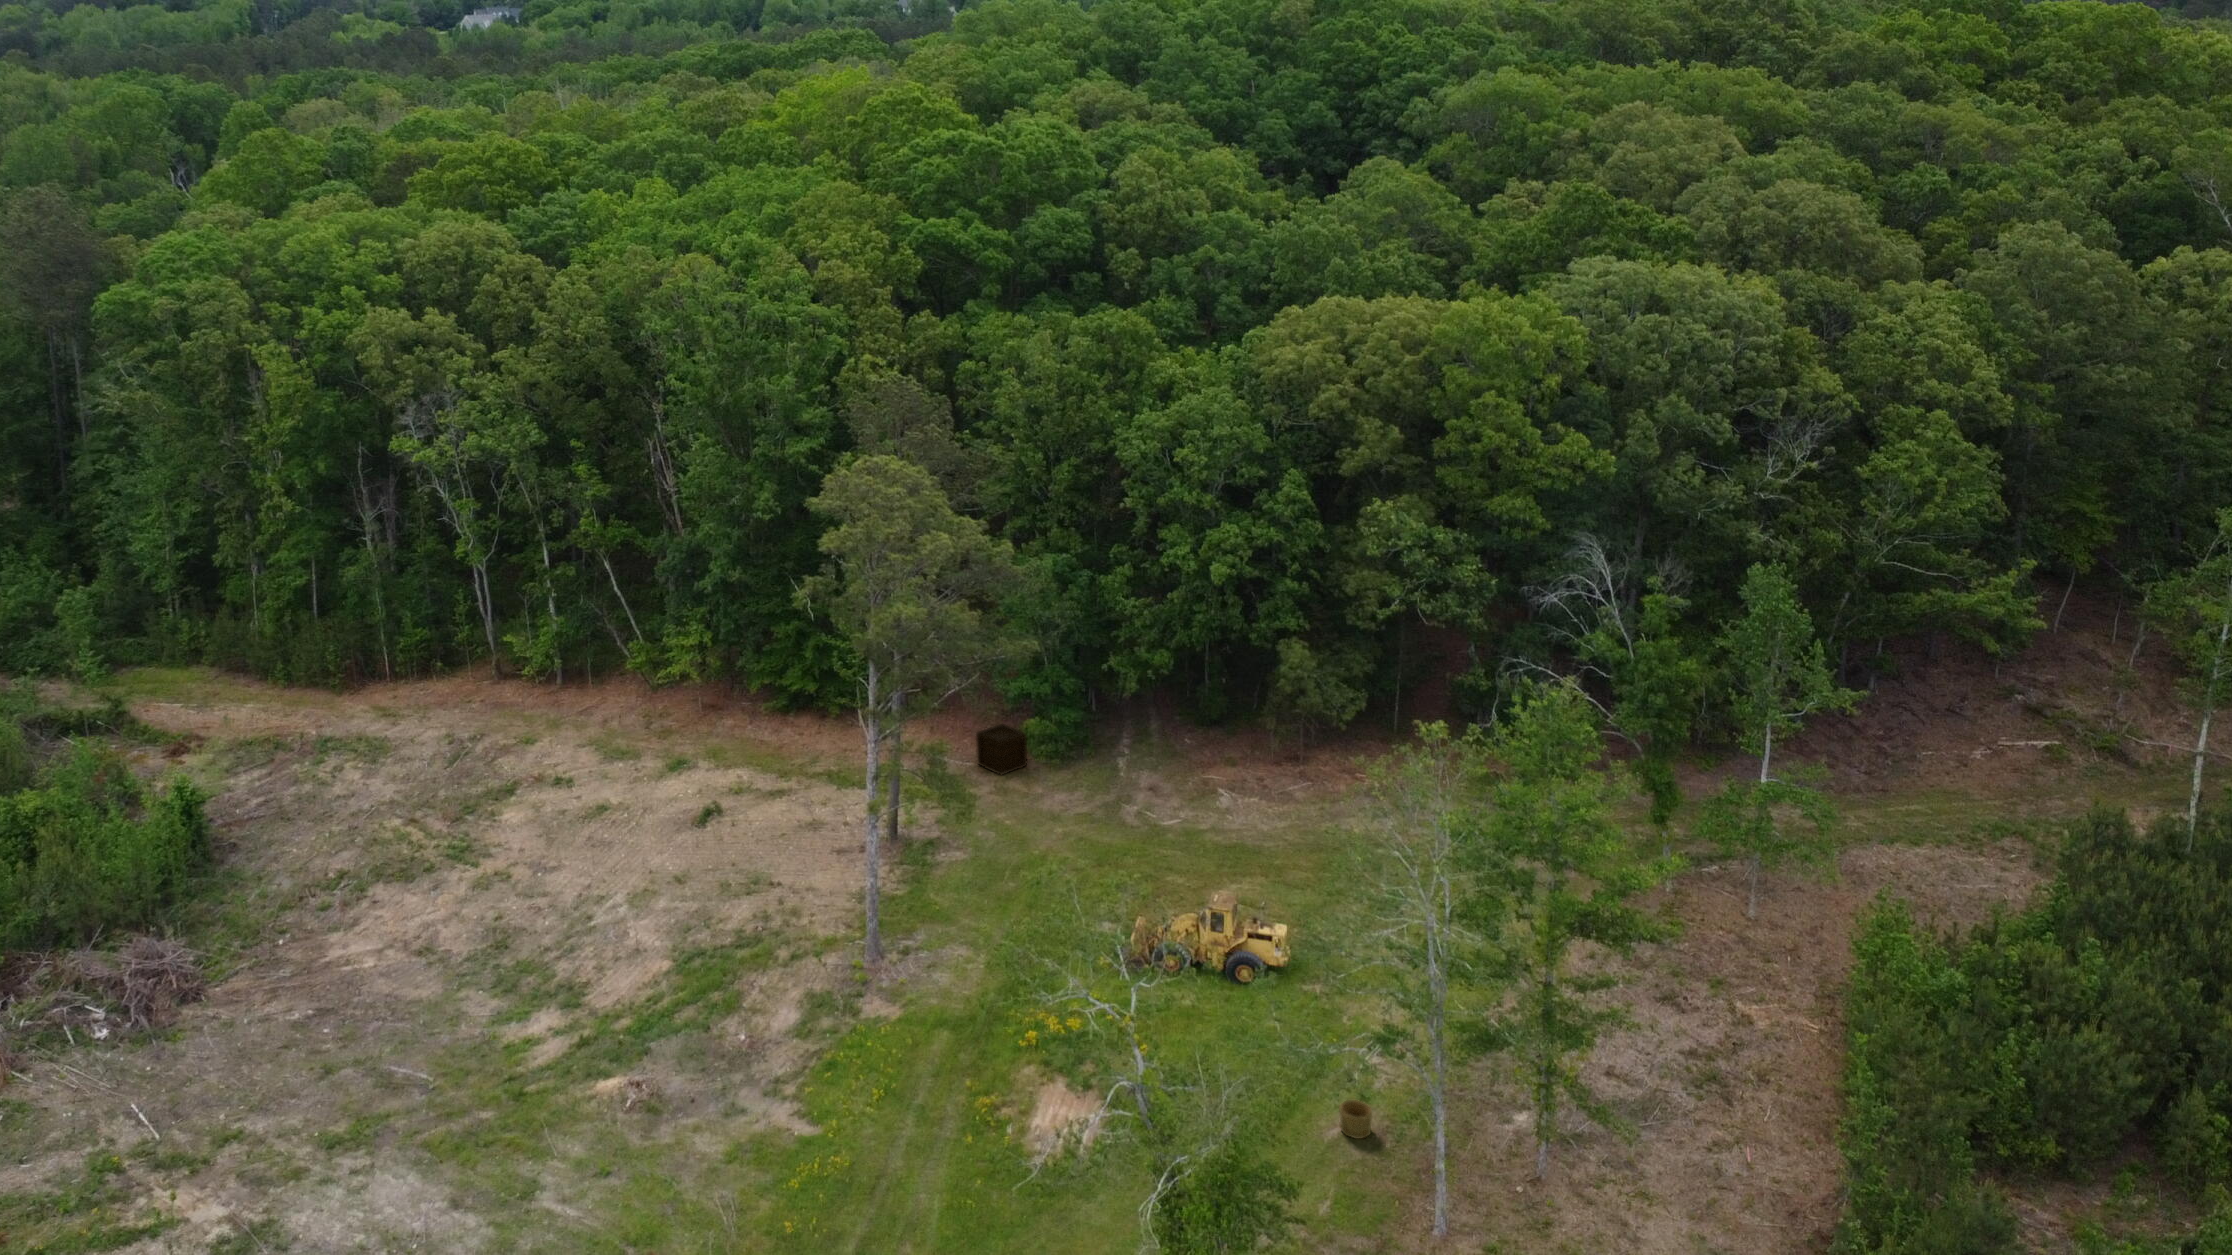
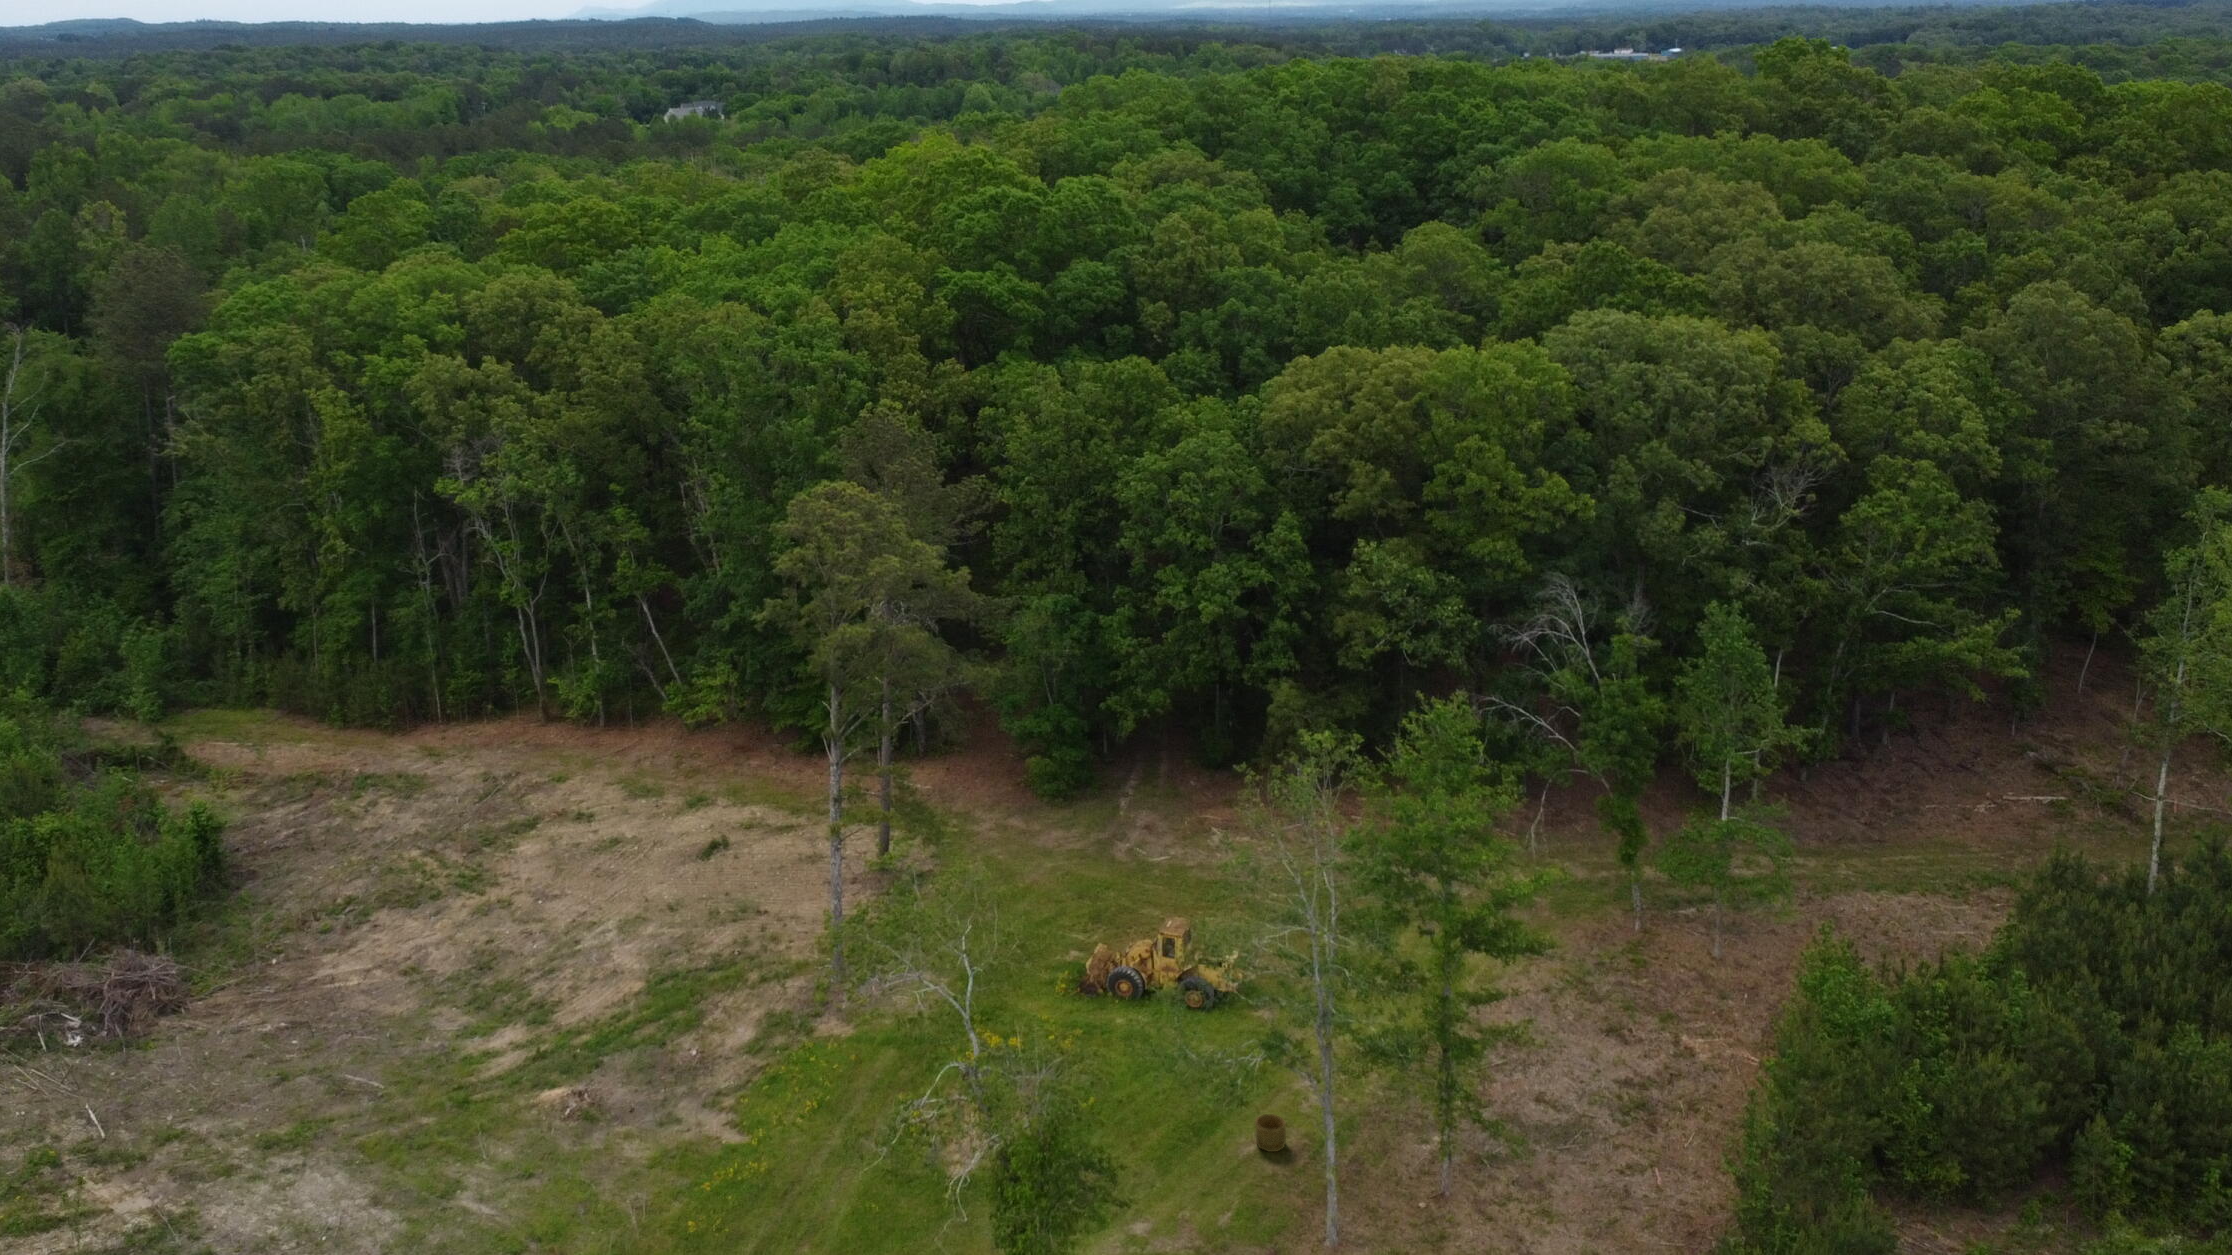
wooden crate: present [976,724,1027,775] -> none [993,764,1043,815]

